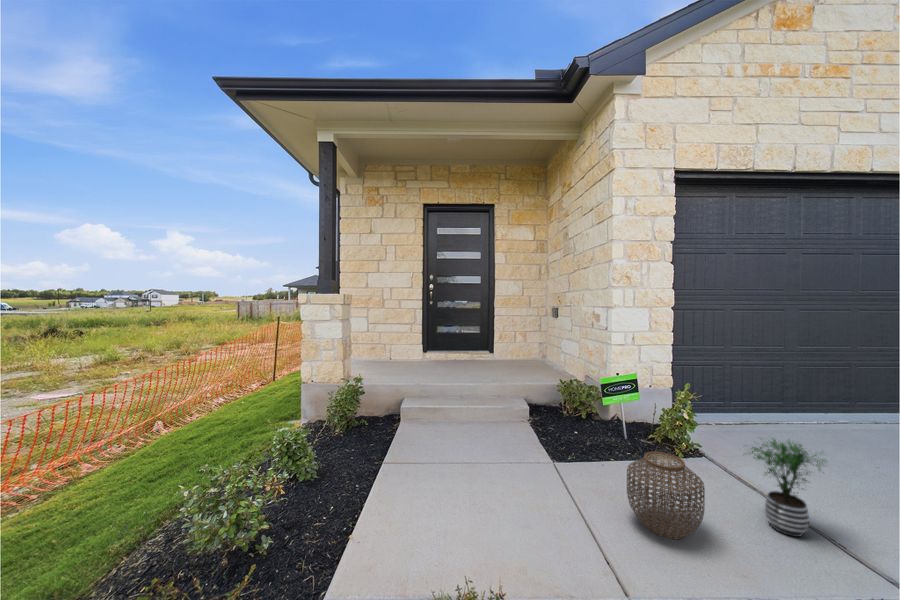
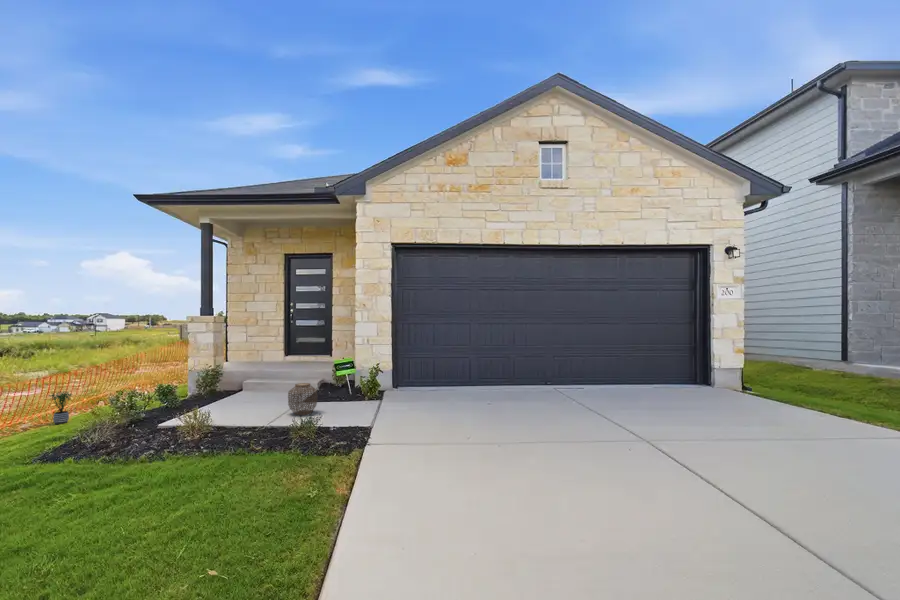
potted plant: present [751,438,825,537] -> present [49,392,72,425]

